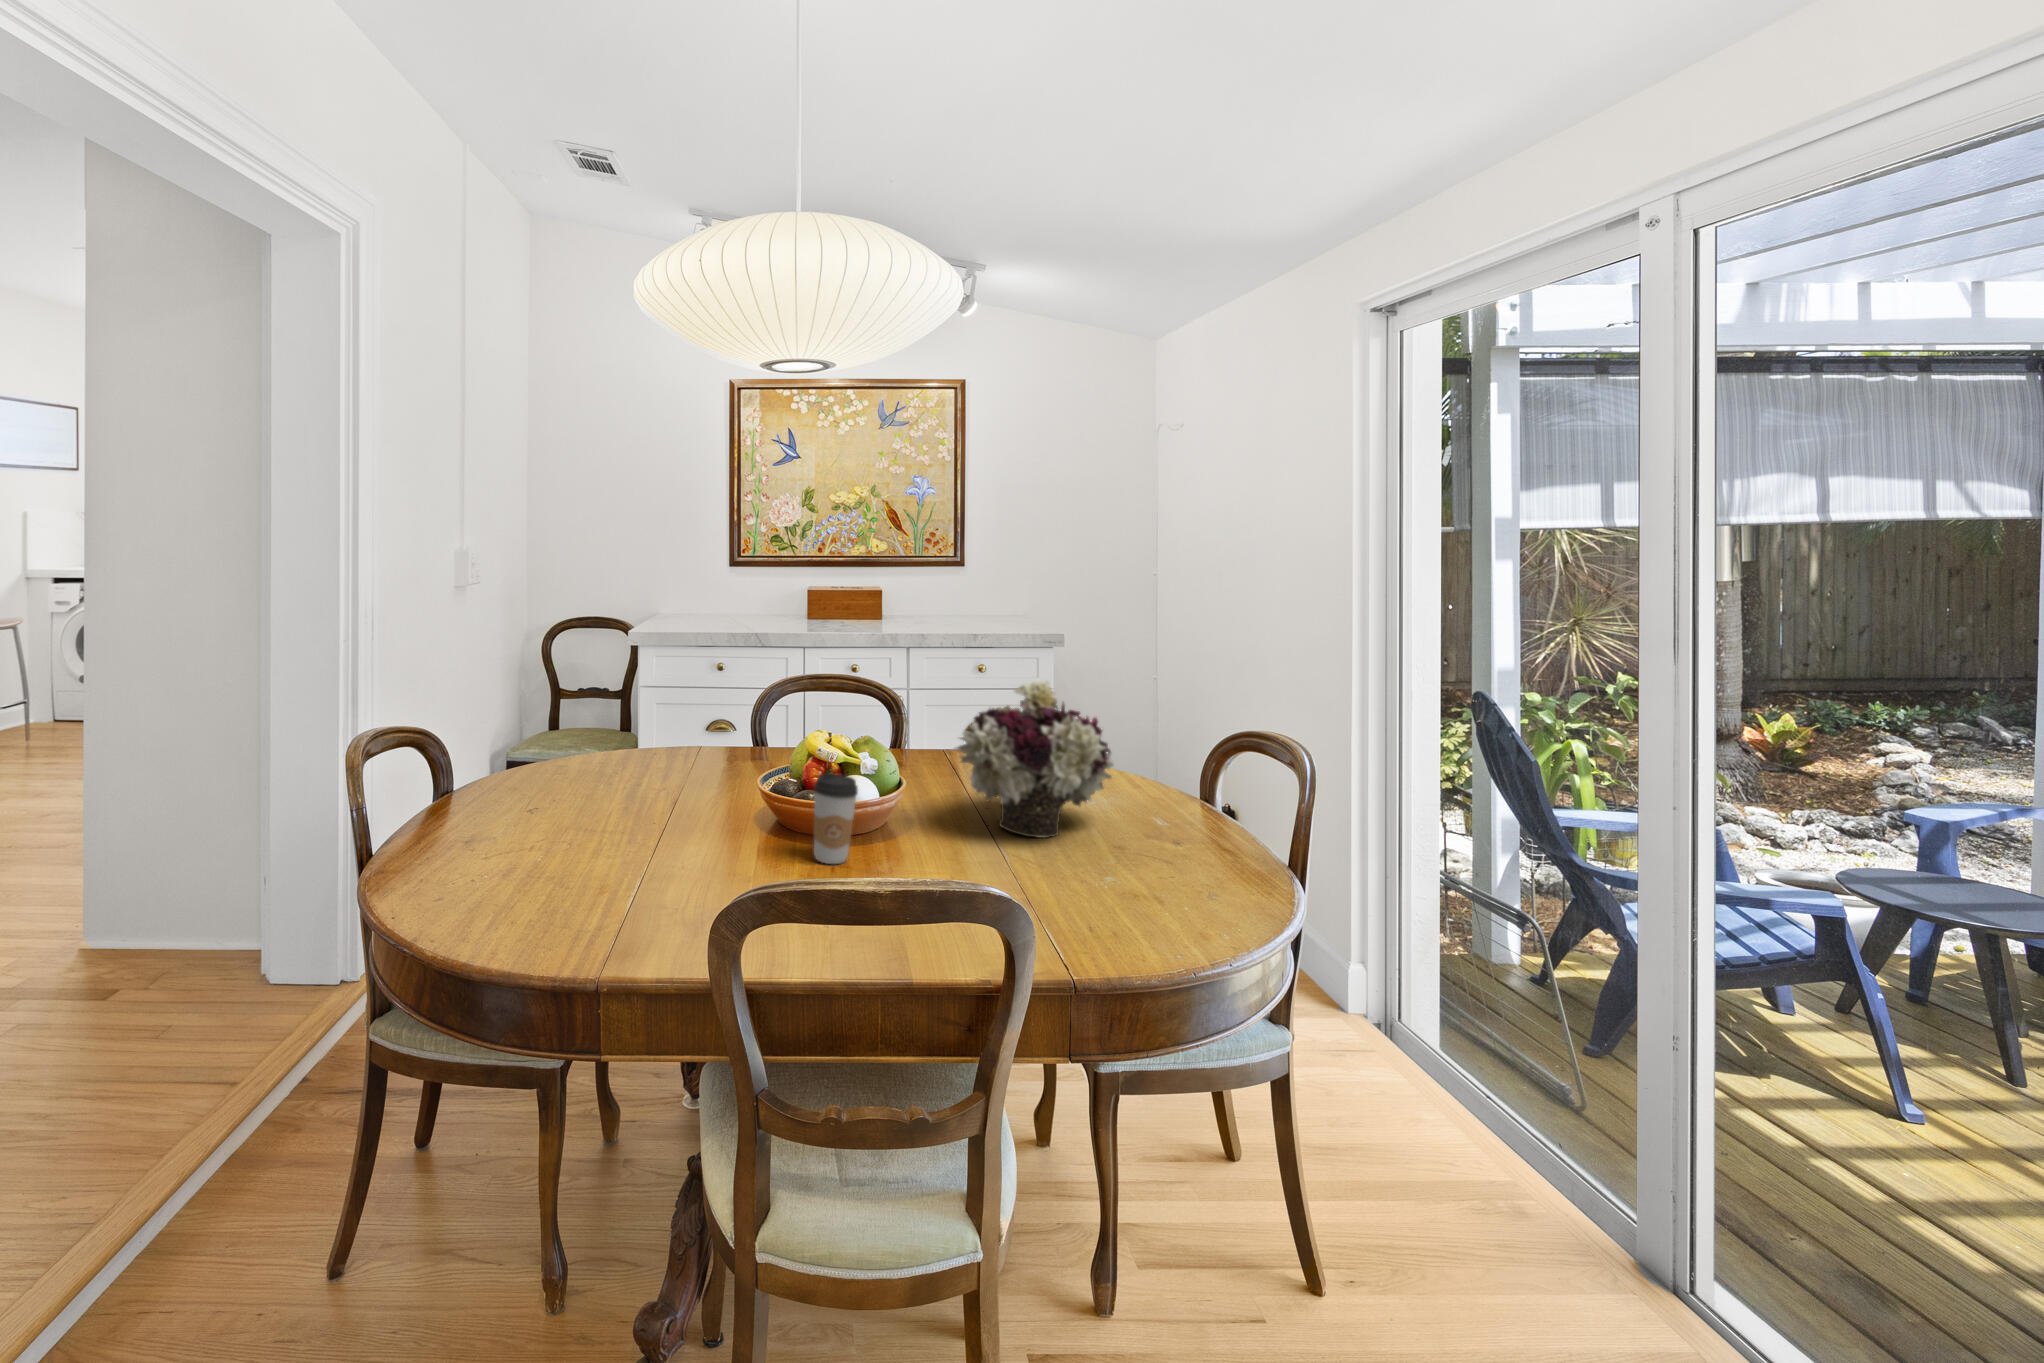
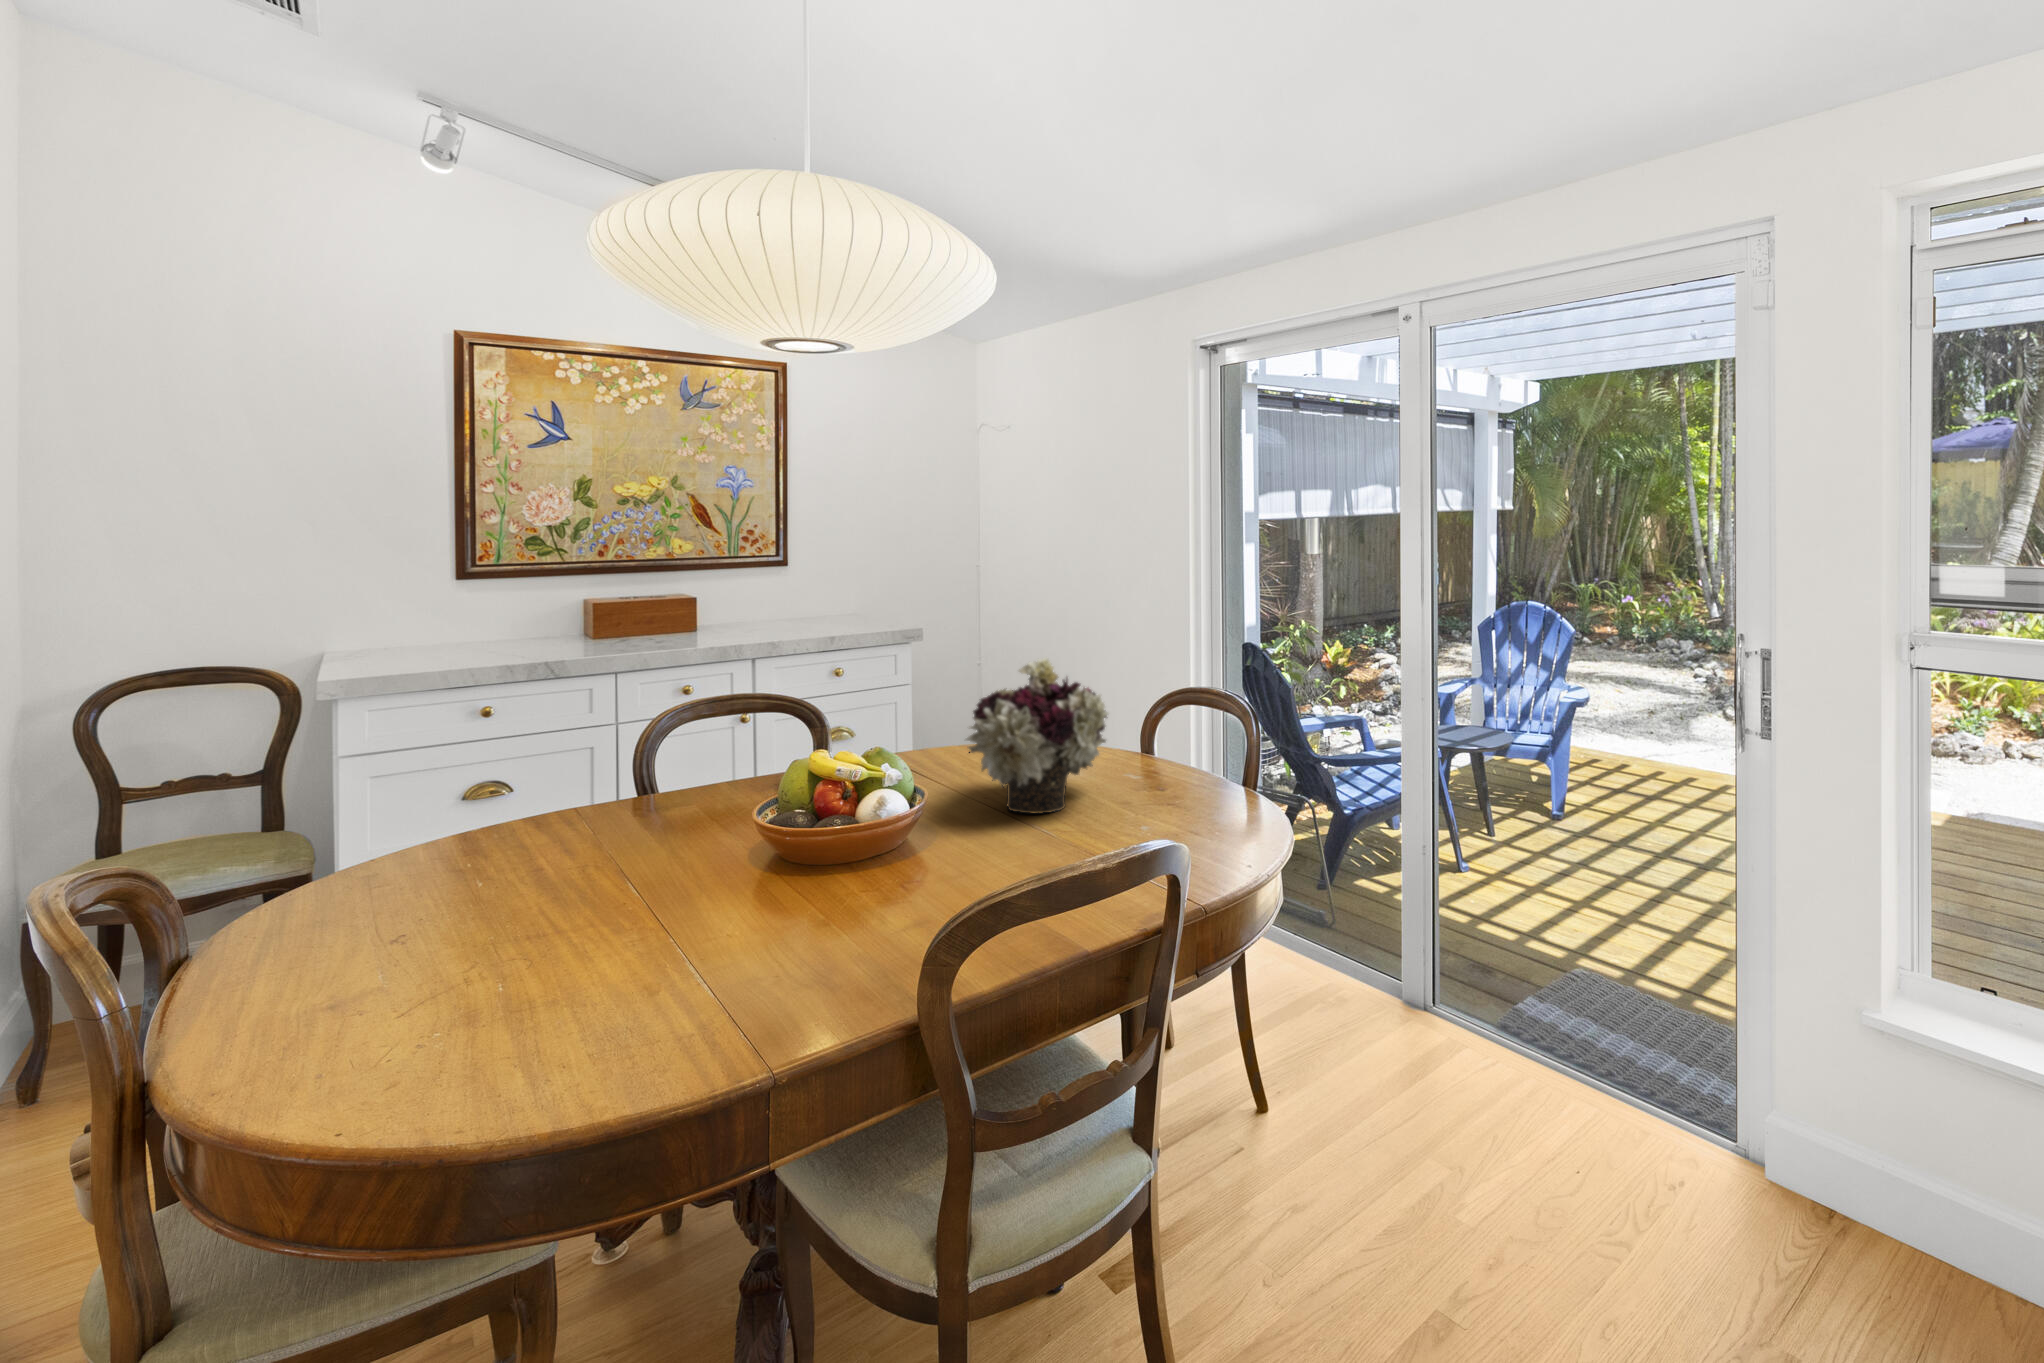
coffee cup: present [814,774,858,864] -> none [850,787,904,890]

